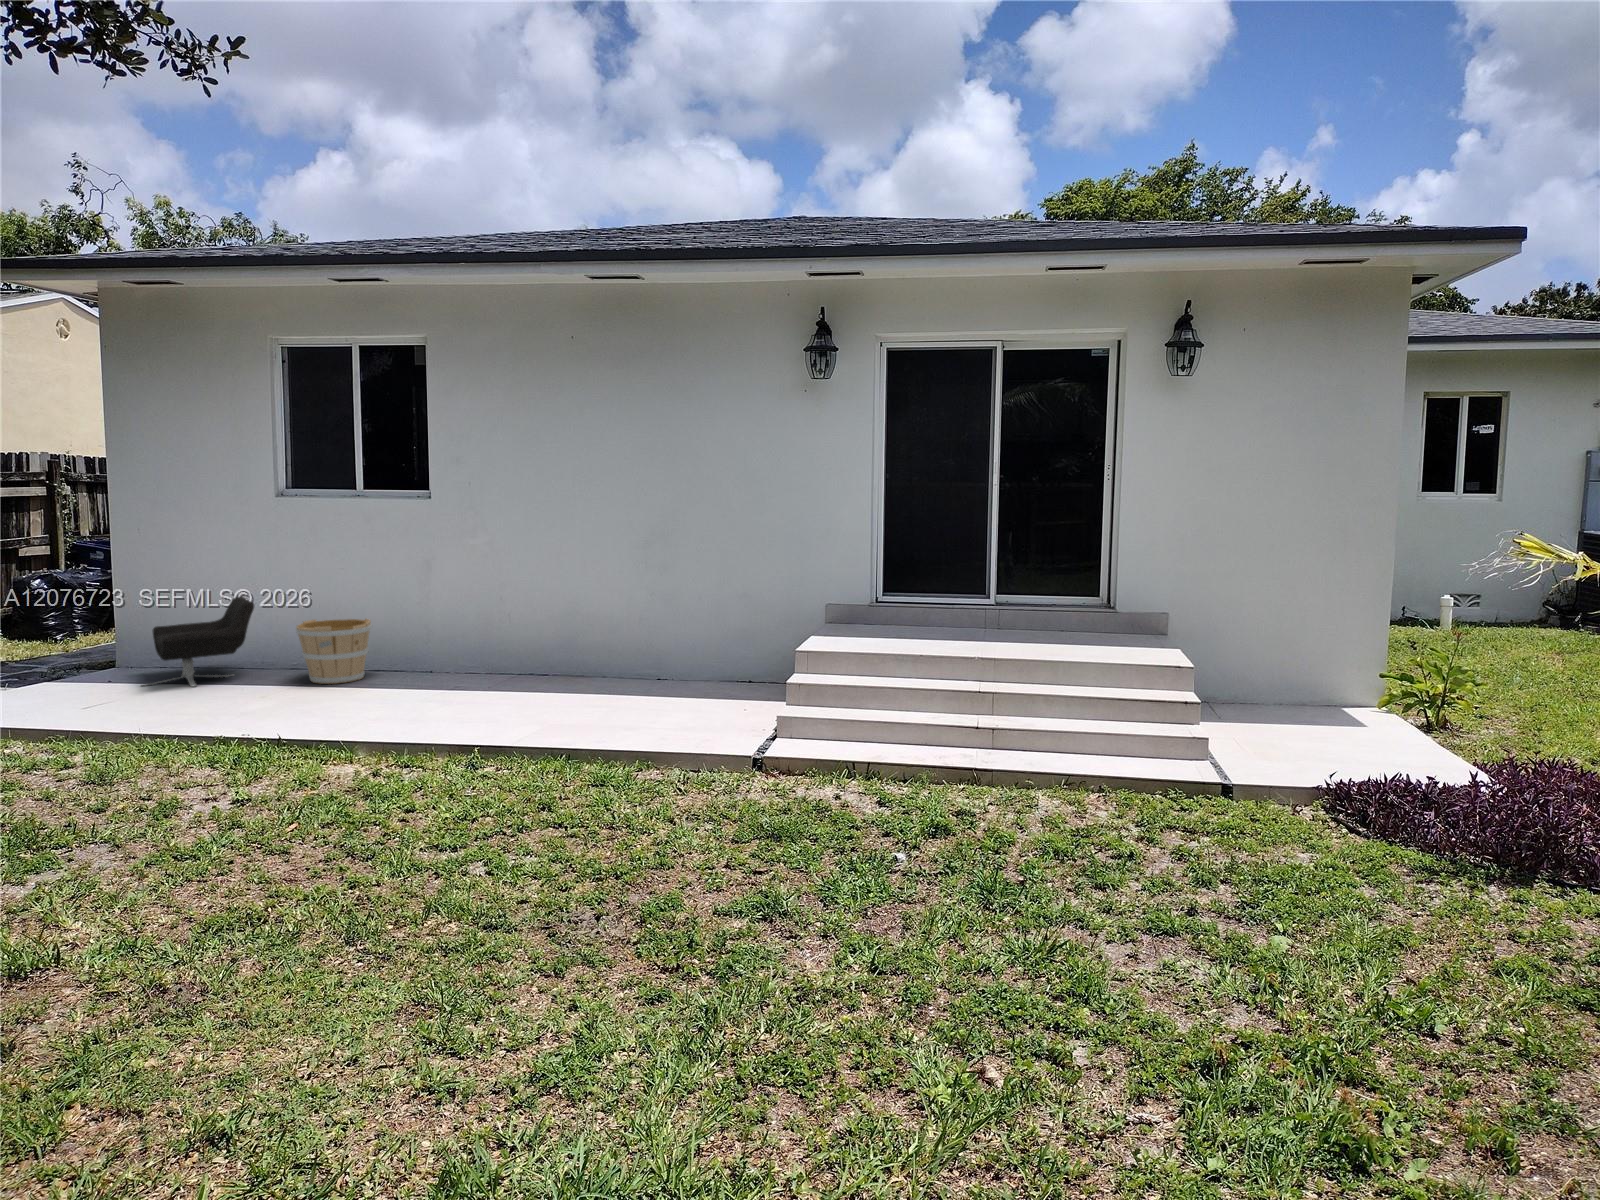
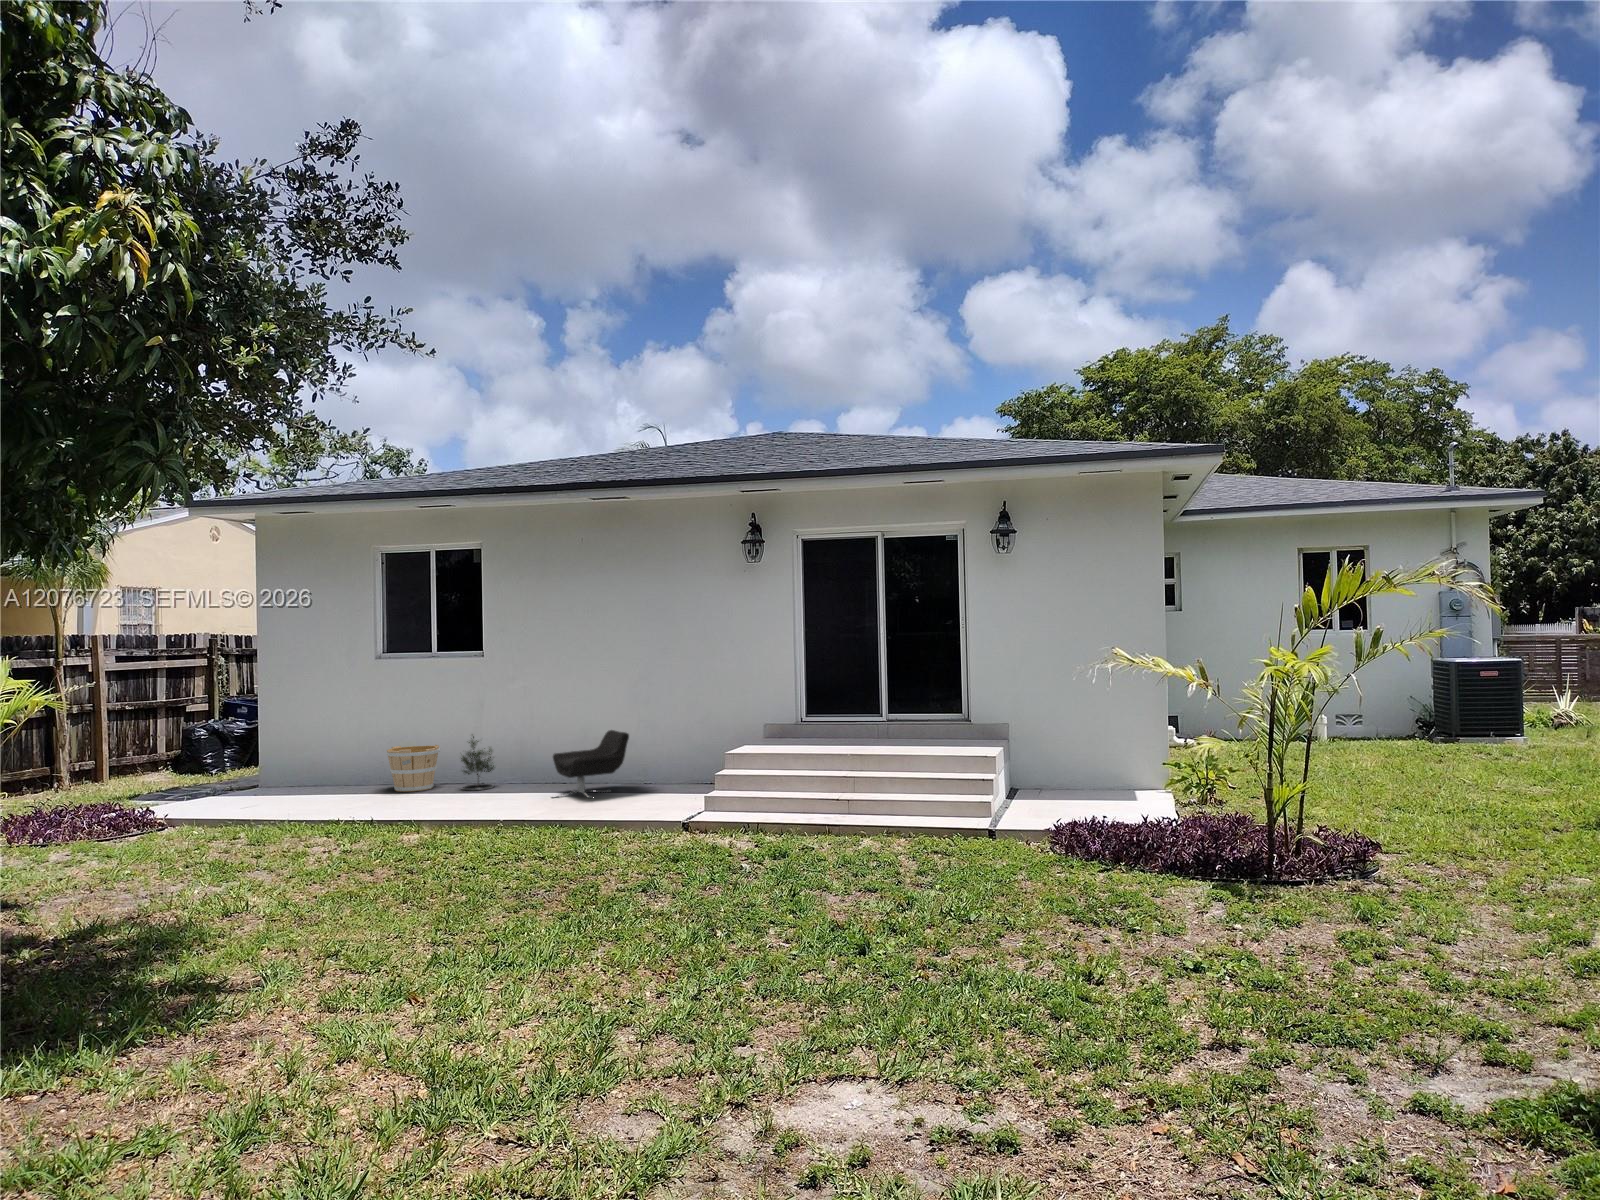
lounge chair: present [144,597,254,686] -> present [553,730,629,798]
potted tree: none [400,605,453,683] -> present [461,736,494,790]

